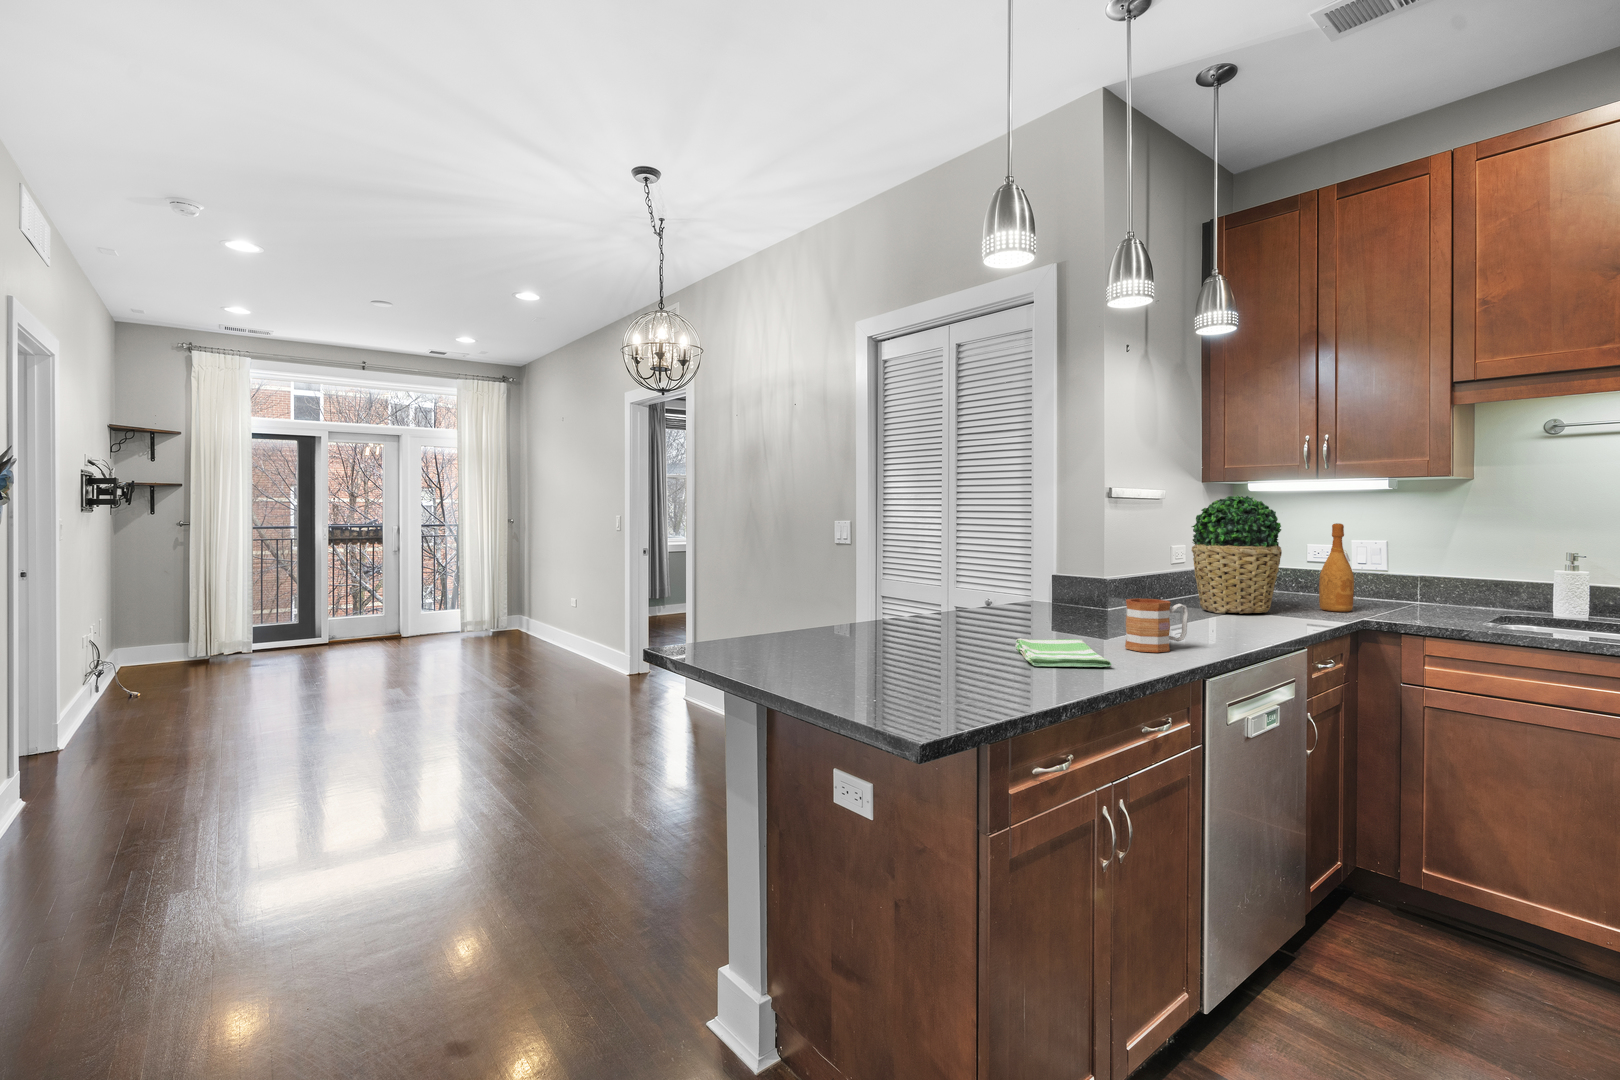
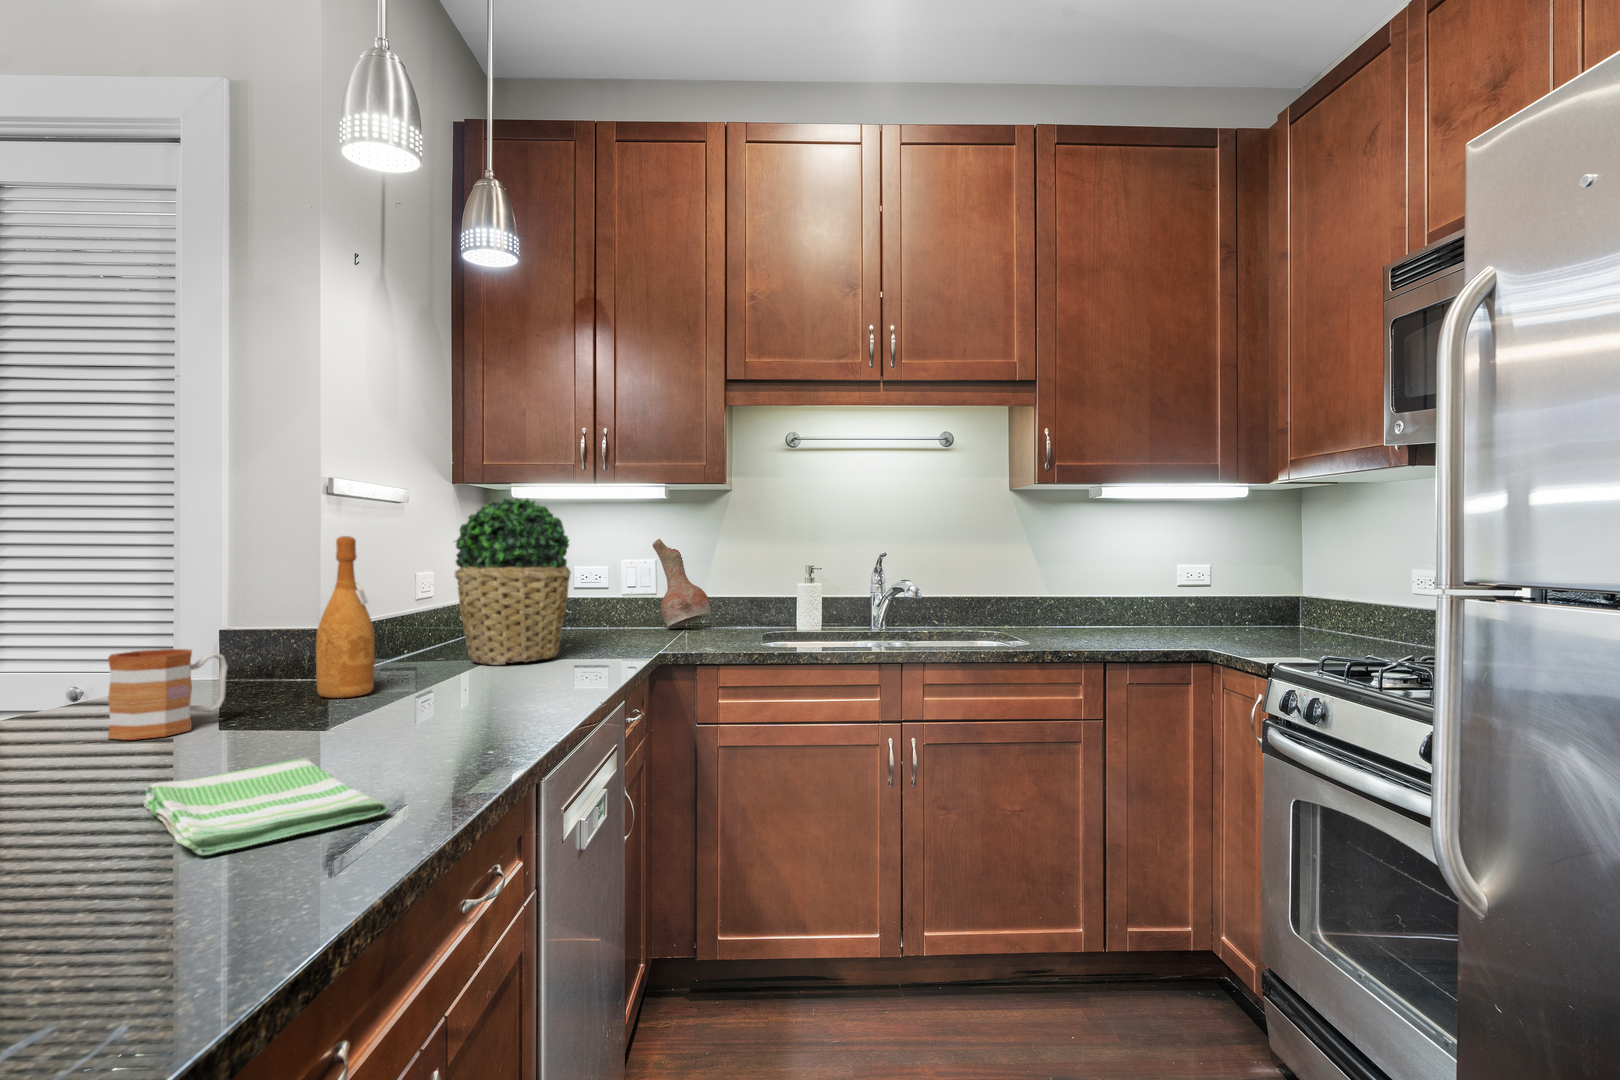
vase: none [1384,522,1448,602] -> present [653,539,711,628]
wine bottle: present [1319,523,1354,612] -> present [316,536,375,698]
mug: present [1125,599,1188,652] -> present [108,649,228,740]

